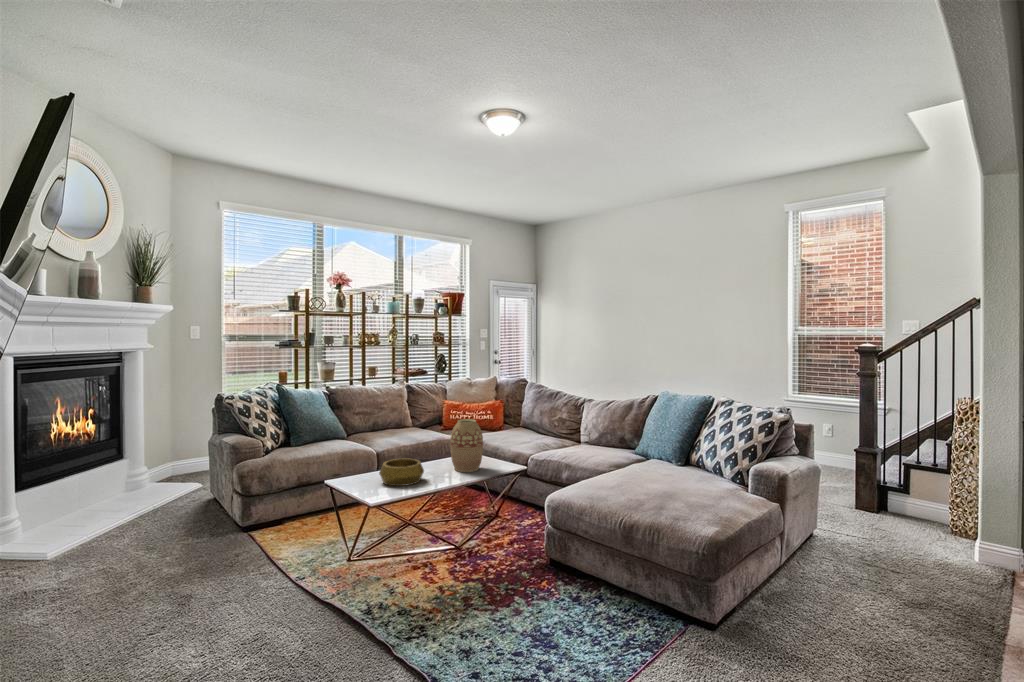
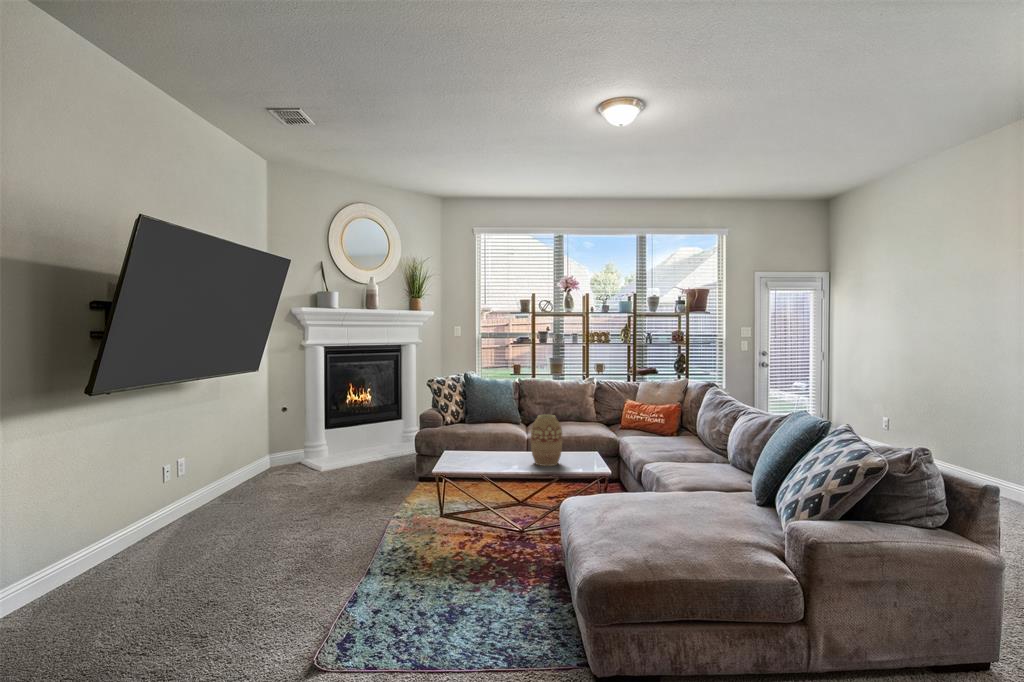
decorative bowl: present [379,459,424,486] -> none [456,442,495,465]

